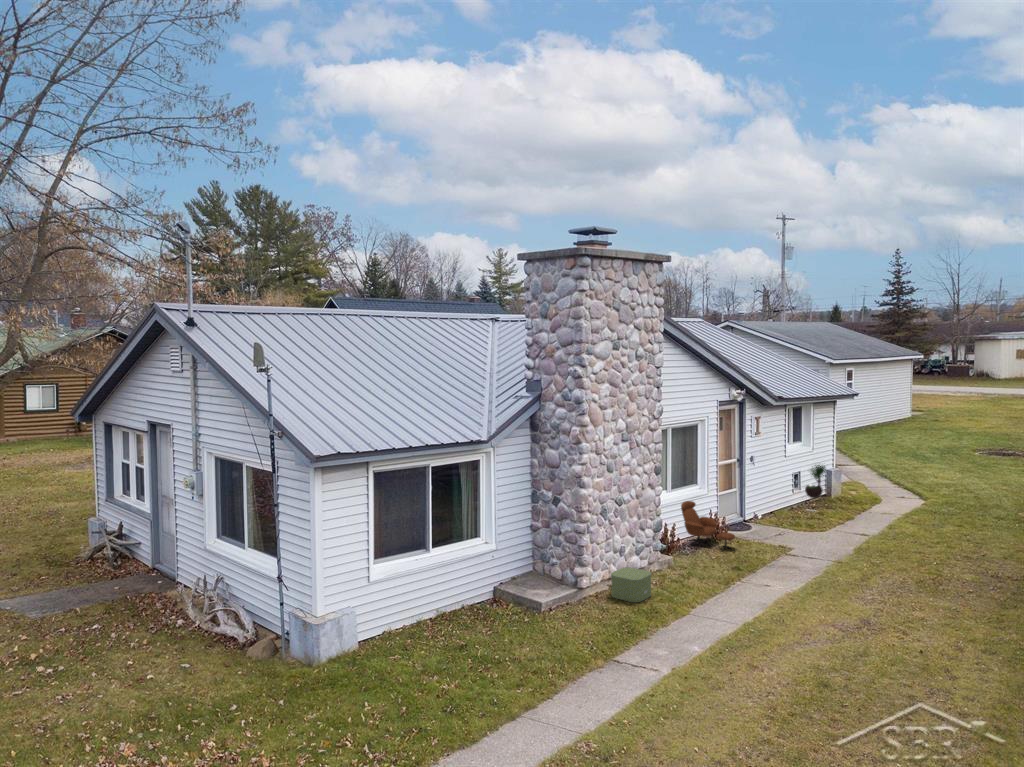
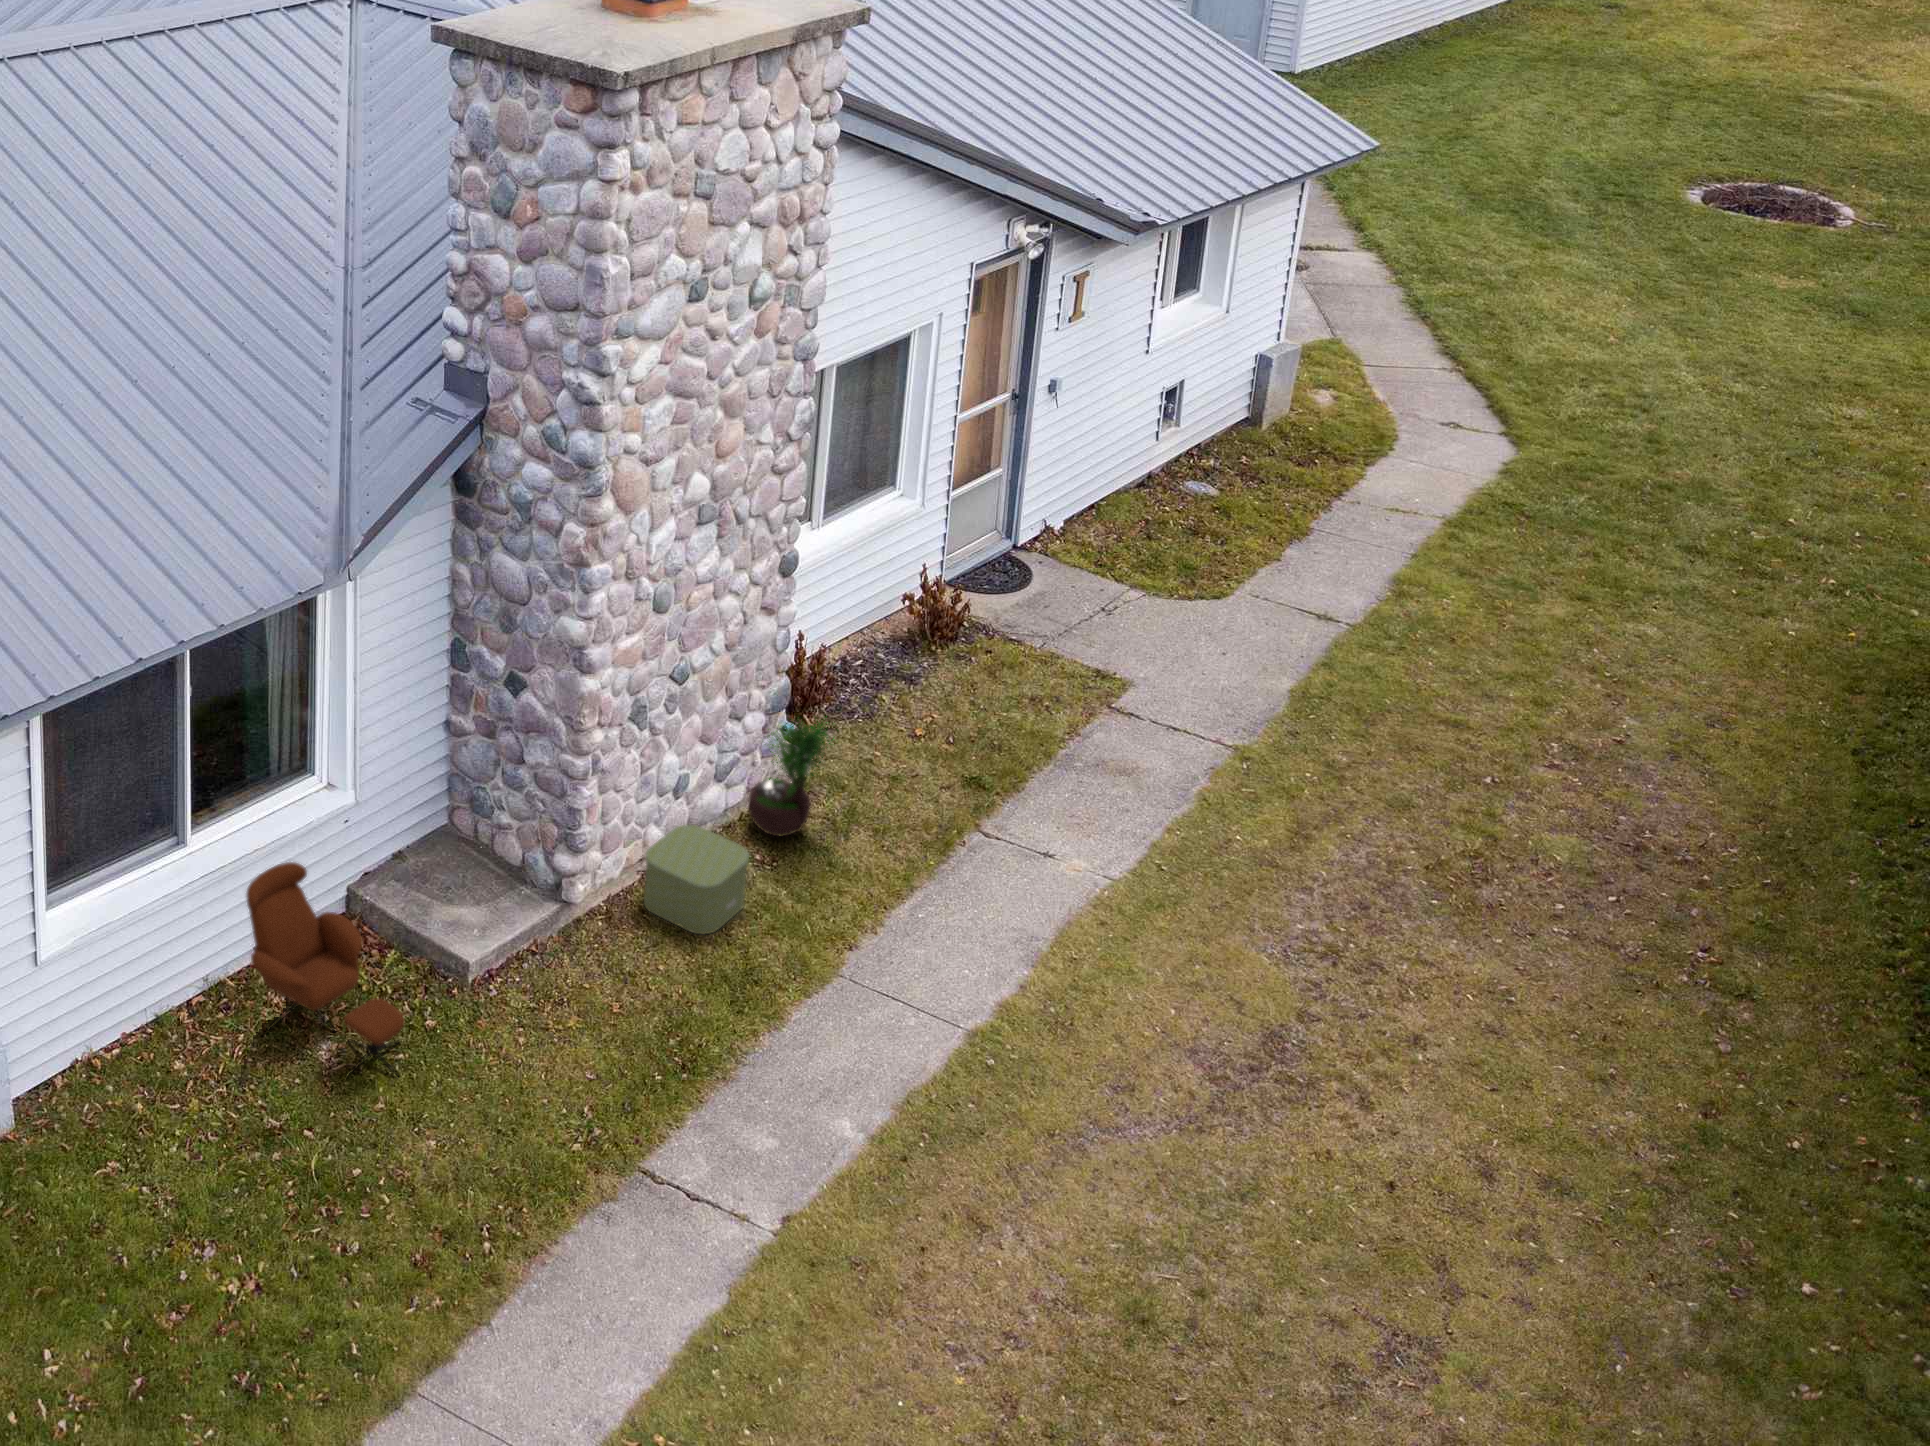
potted tree: present [805,465,826,498] -> present [748,716,834,836]
lounge chair: present [681,501,735,550] -> present [246,862,405,1074]

